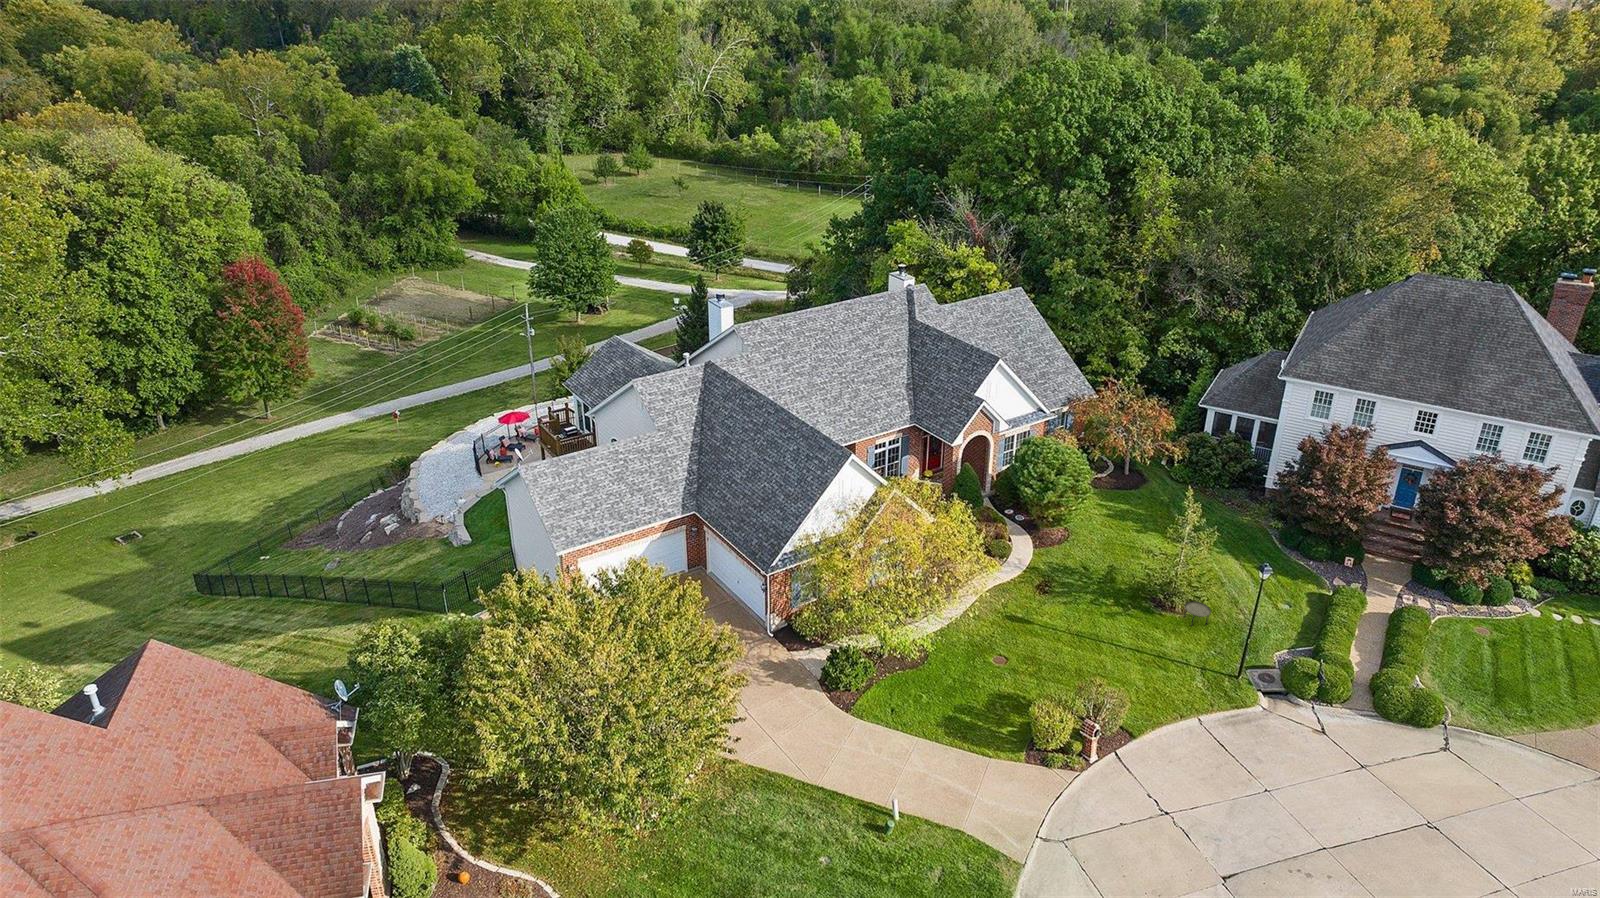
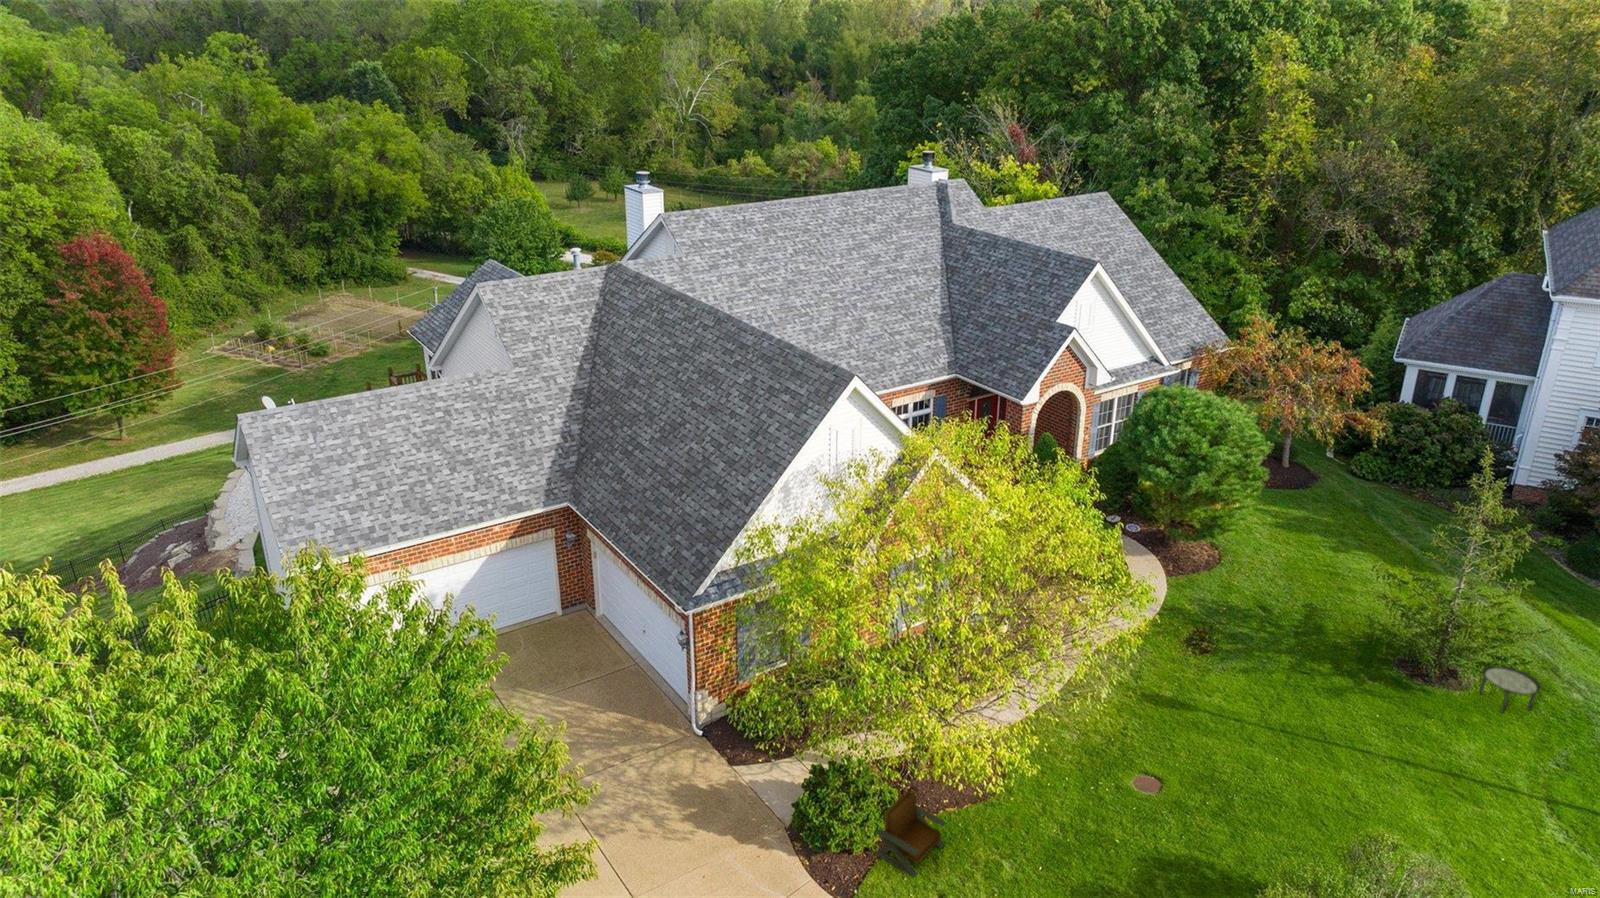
lounge chair: none [861,661,895,700] -> present [876,790,946,877]

